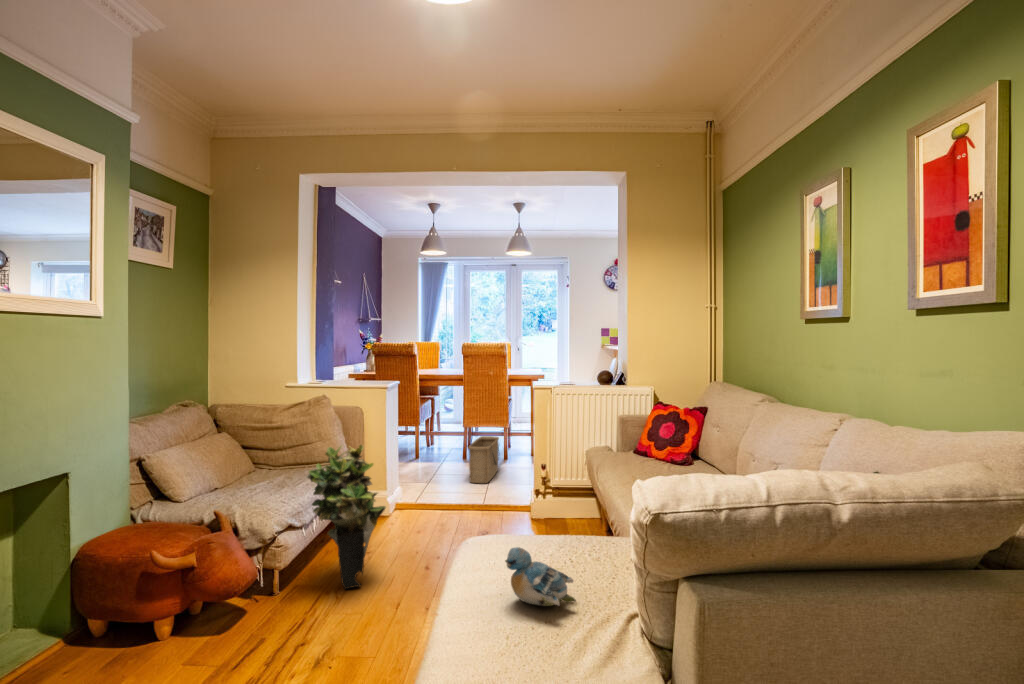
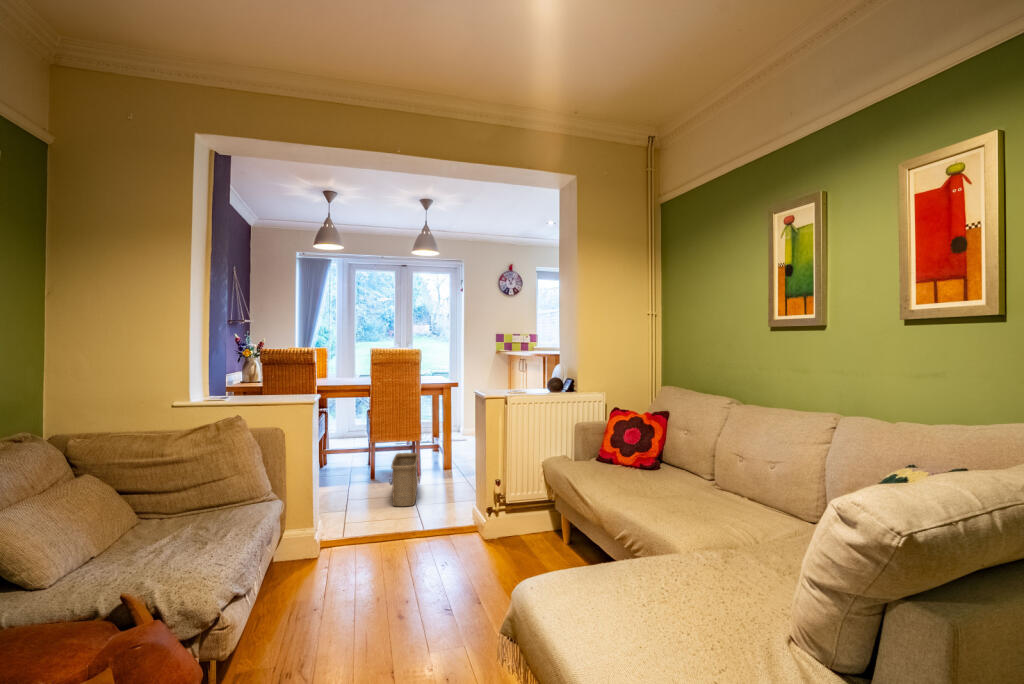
potted plant: present [307,445,386,590] -> none [257,474,358,655]
plush toy: present [505,547,576,606] -> none [655,581,739,643]

